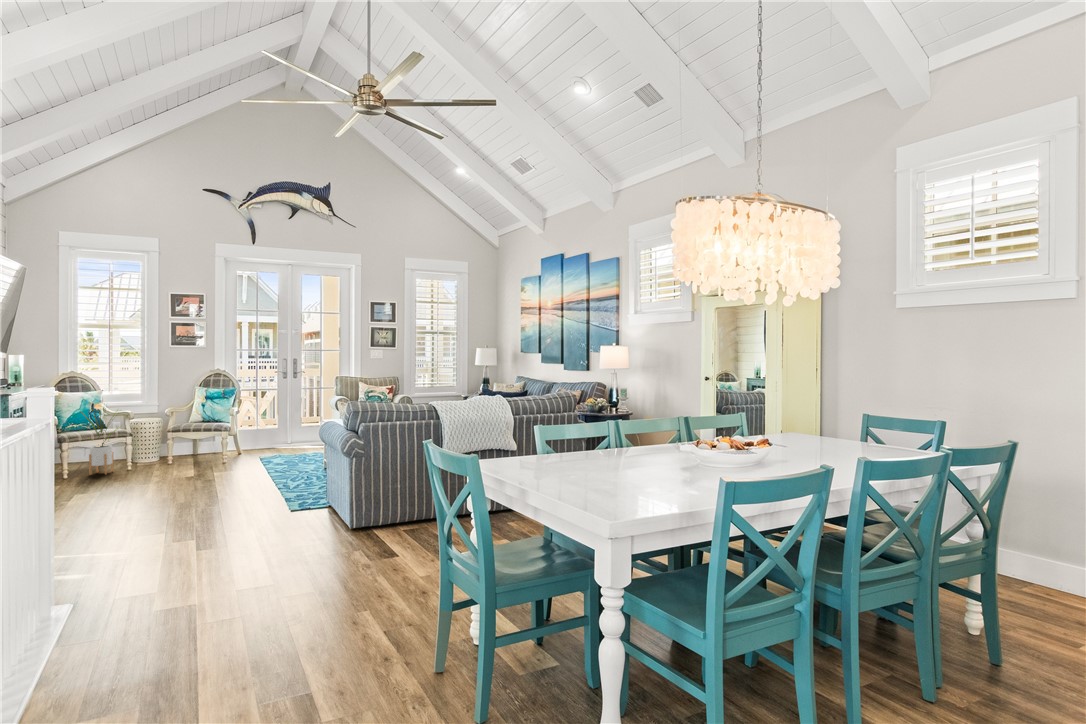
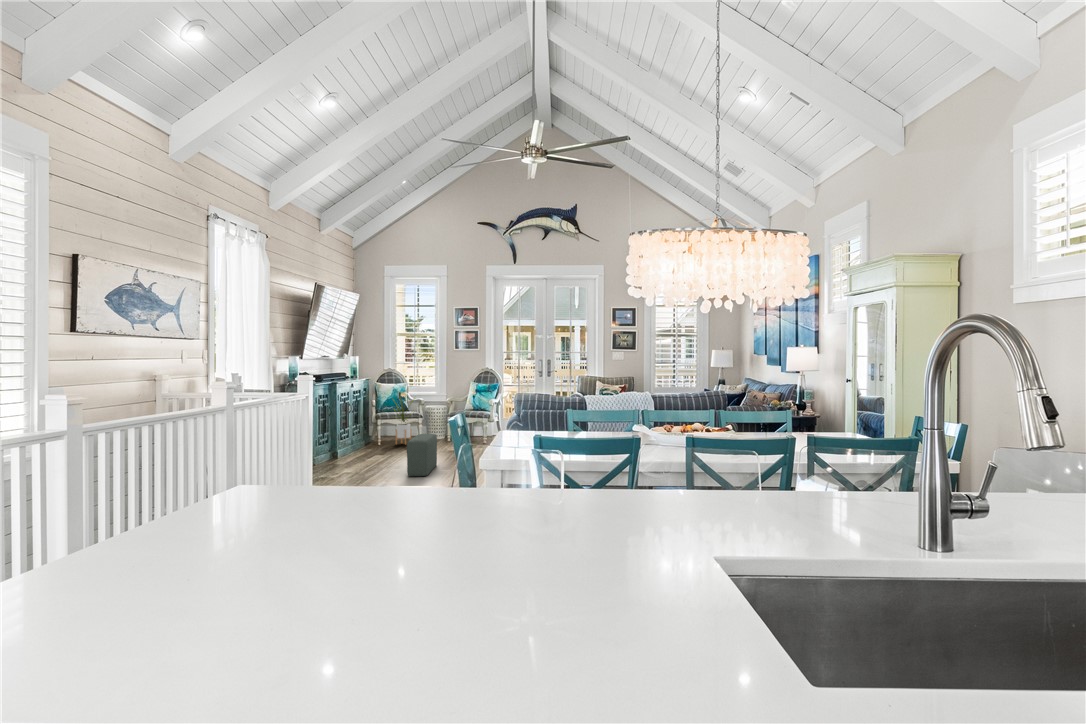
pouf: none [148,460,183,523] -> present [407,434,437,476]

